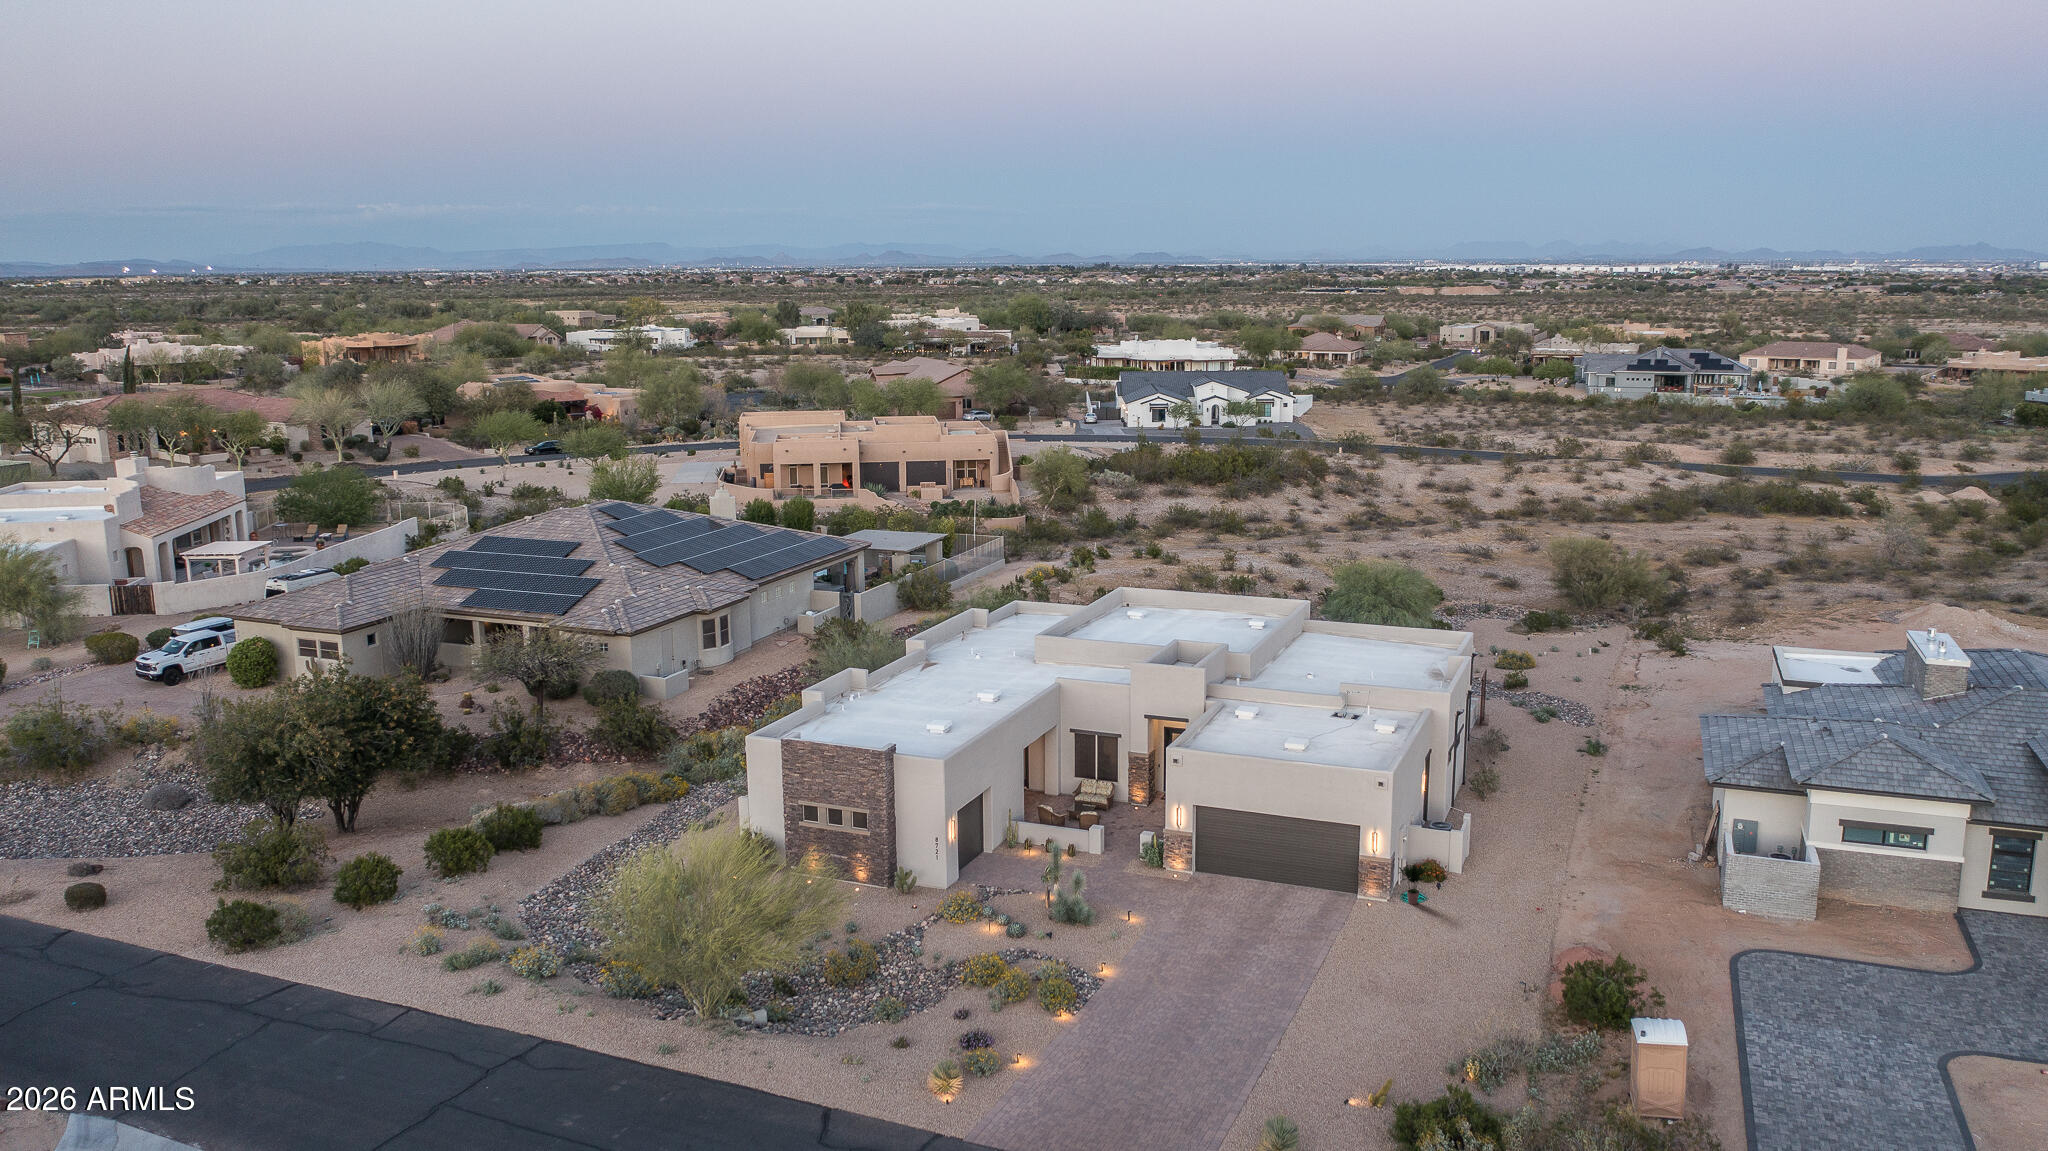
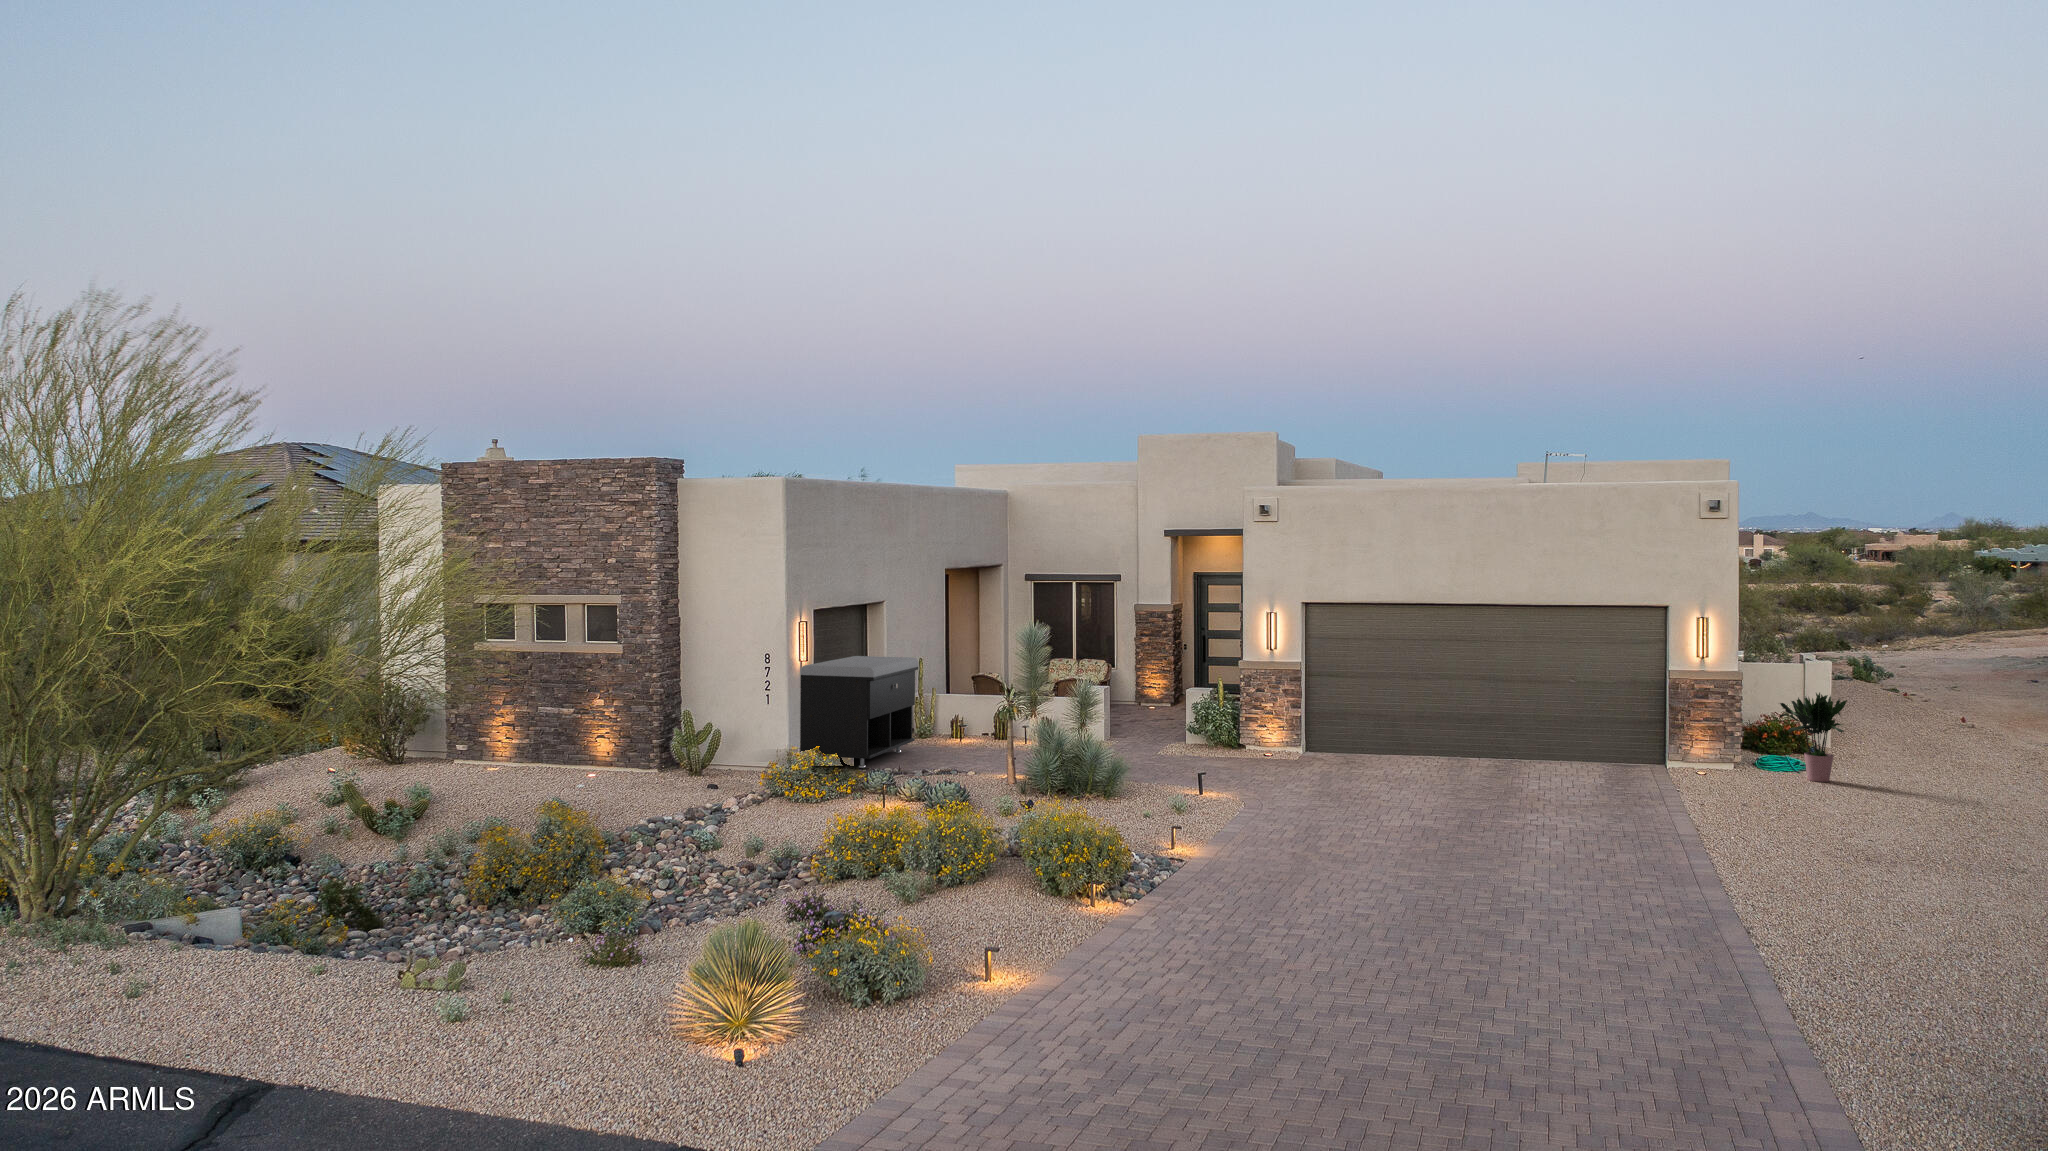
storage bench: none [950,824,1004,888] -> present [800,656,918,768]

